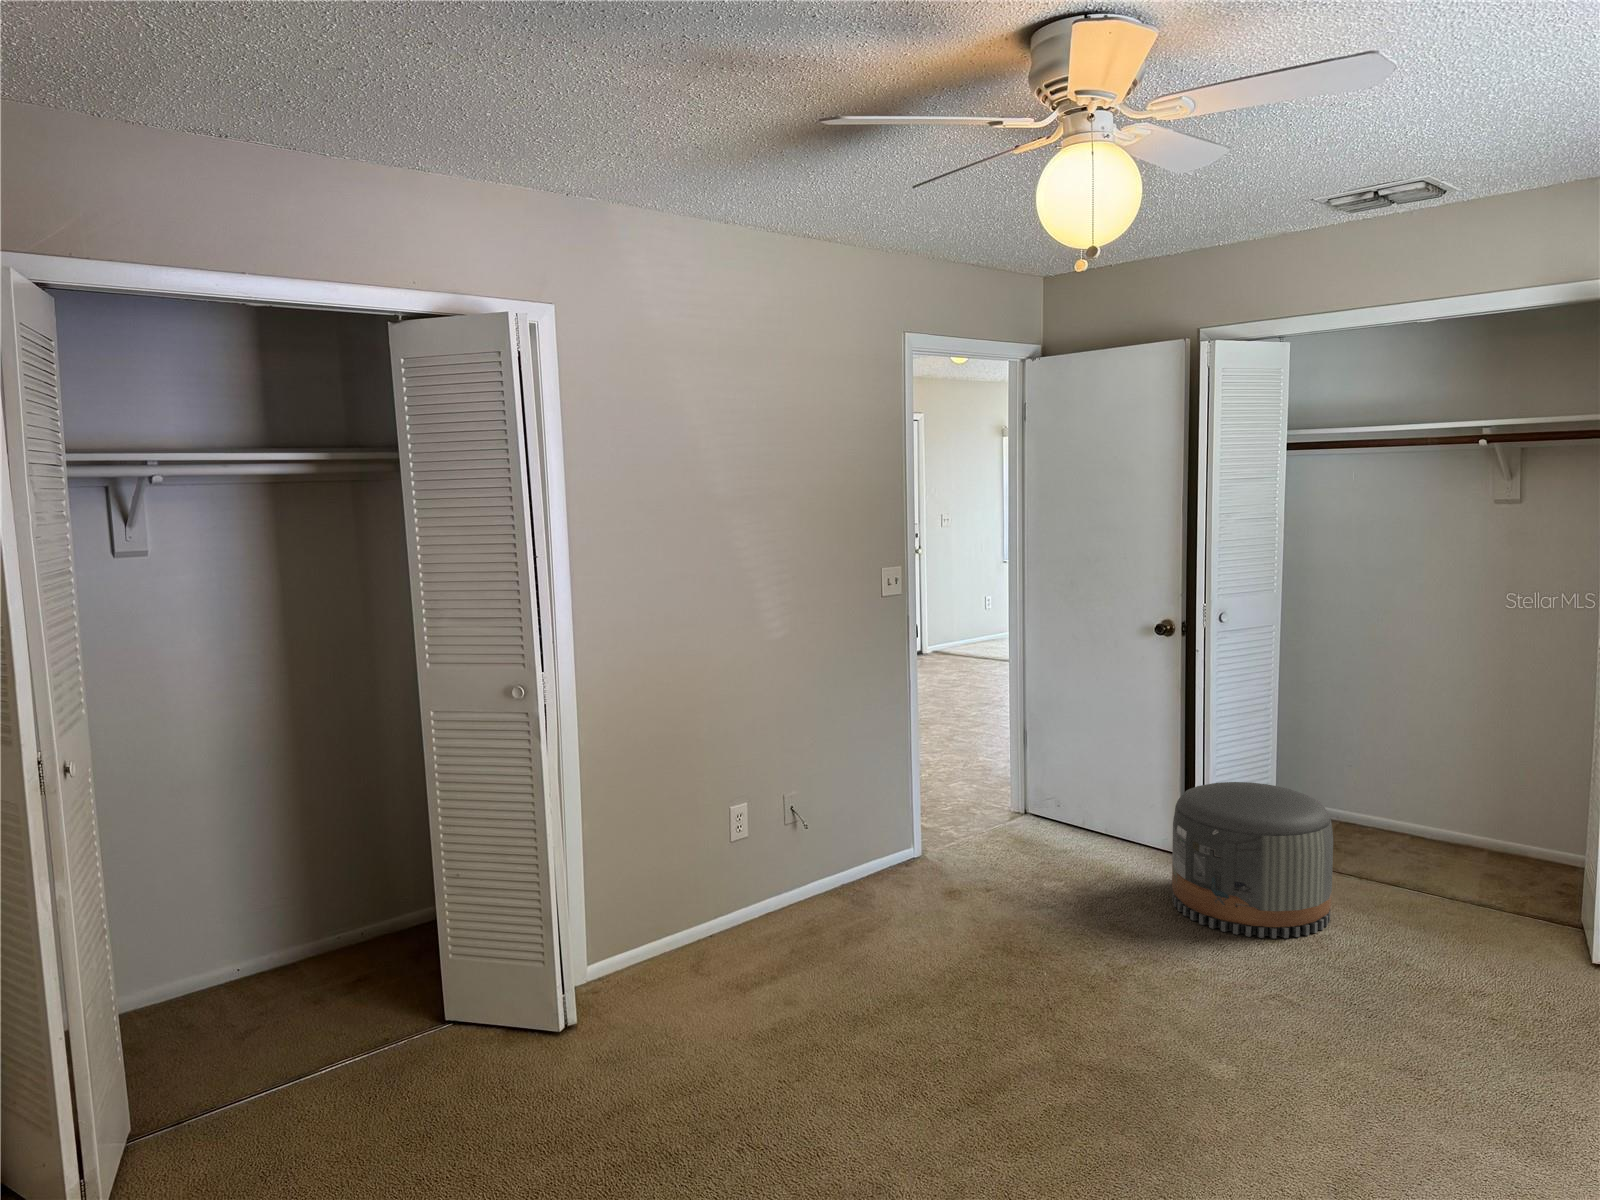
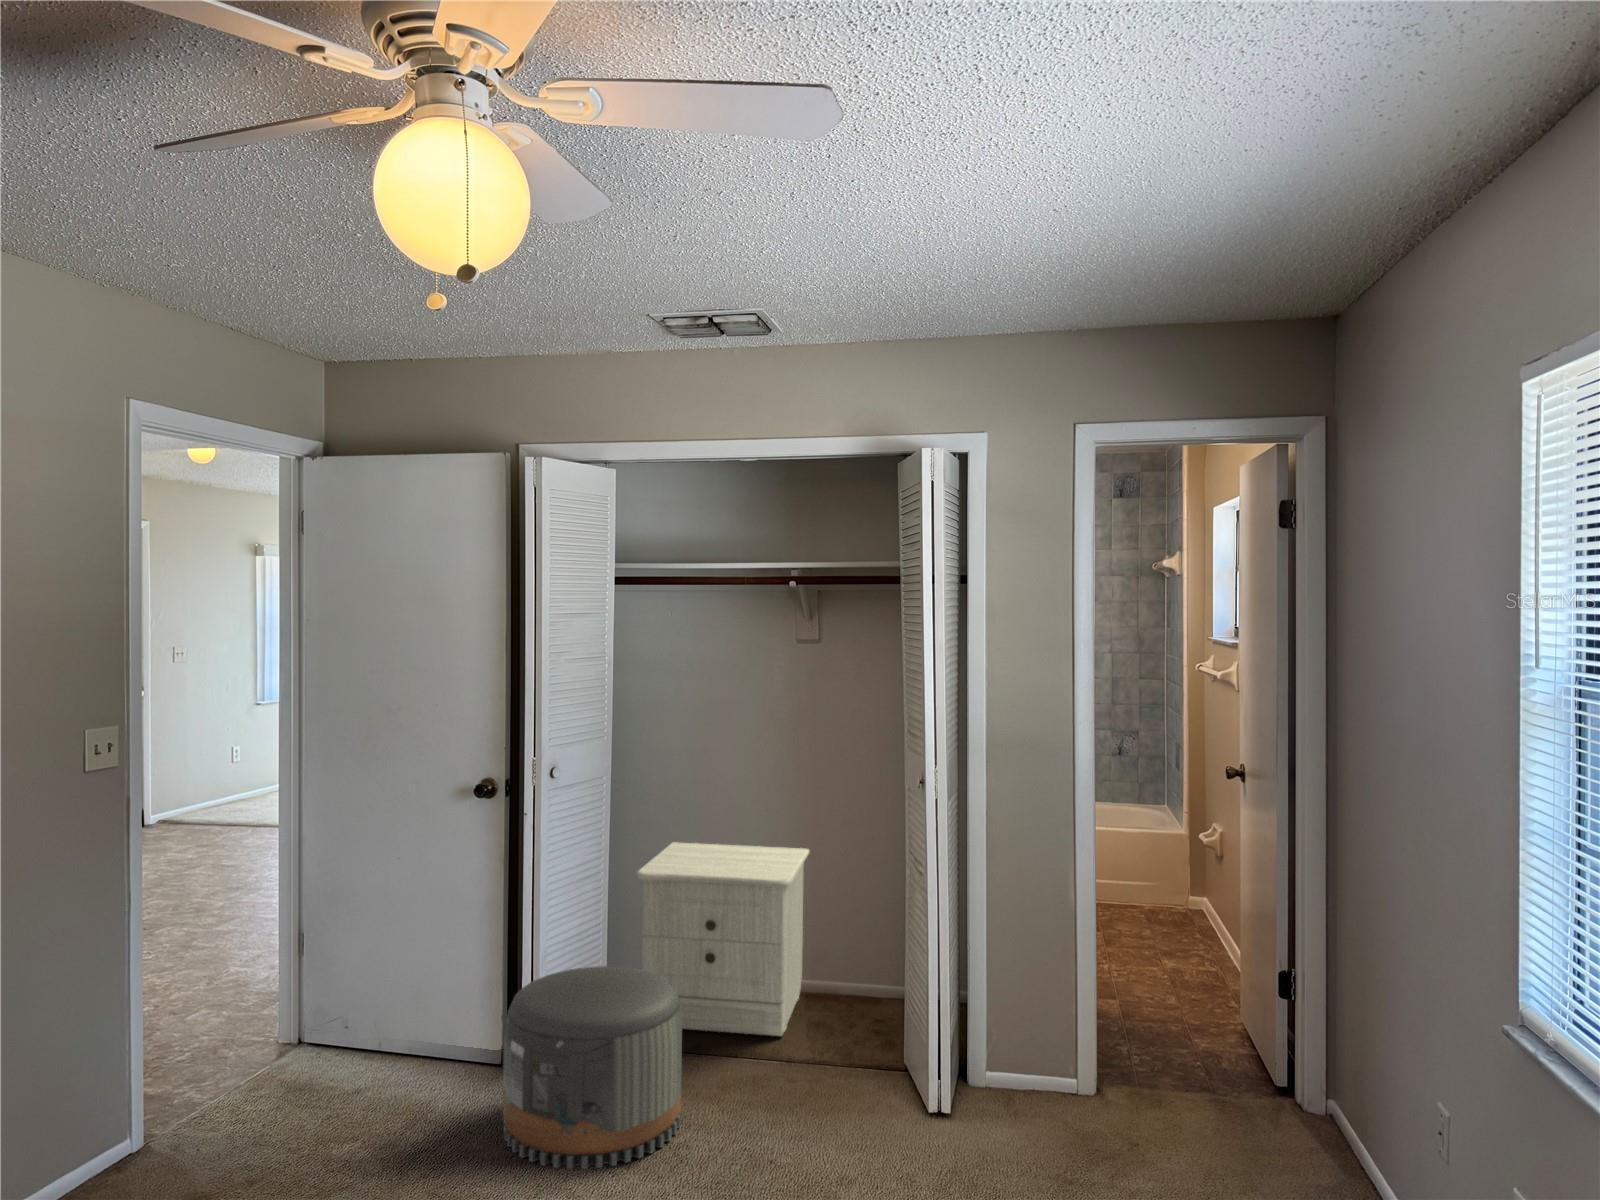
nightstand: none [1305,694,1502,881] -> present [636,842,809,1036]

